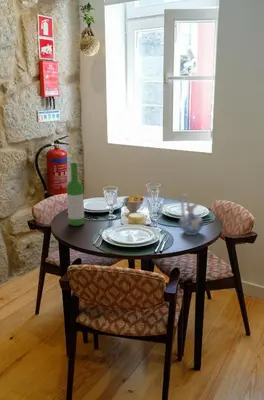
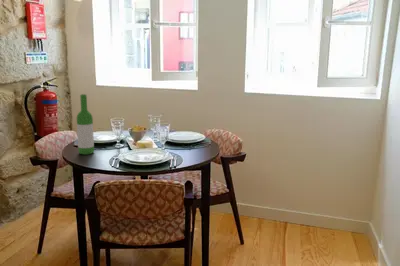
ceramic pitcher: present [179,194,203,235] -> none [184,118,205,154]

